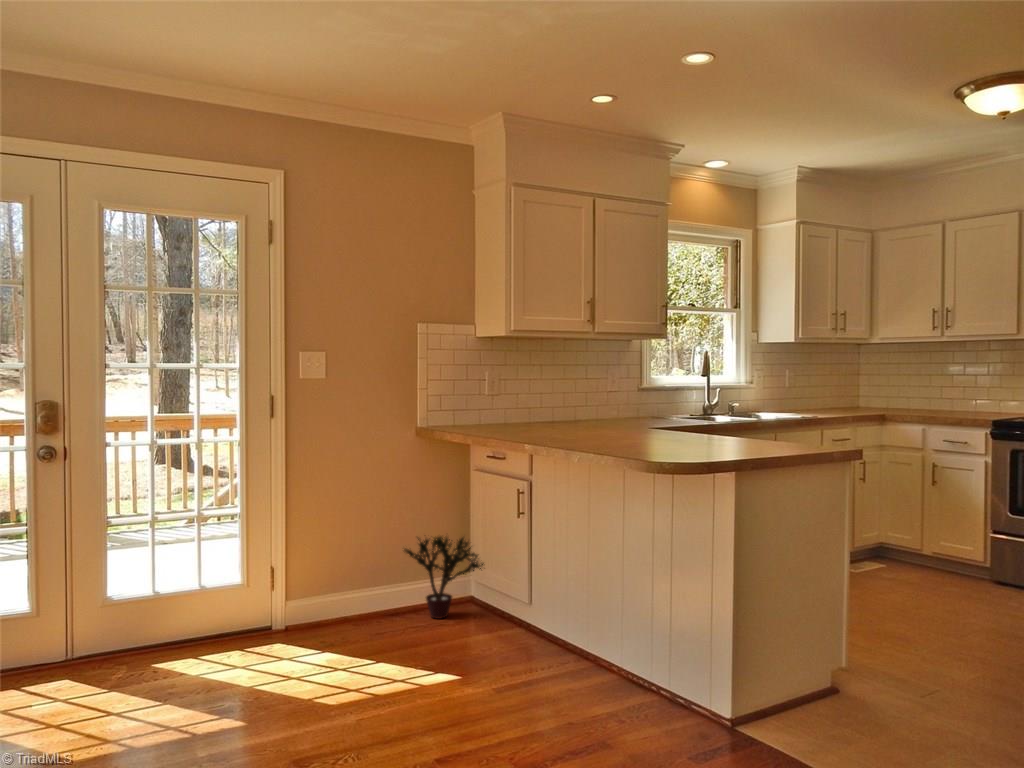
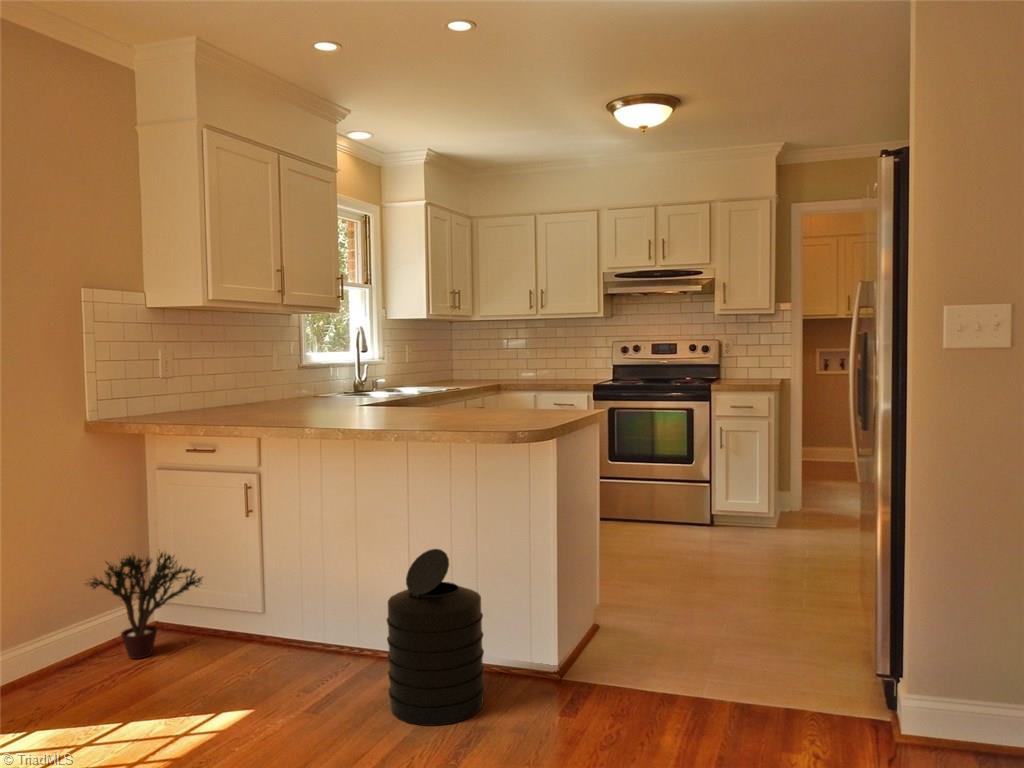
trash can: none [547,570,639,739] -> present [387,549,485,725]

